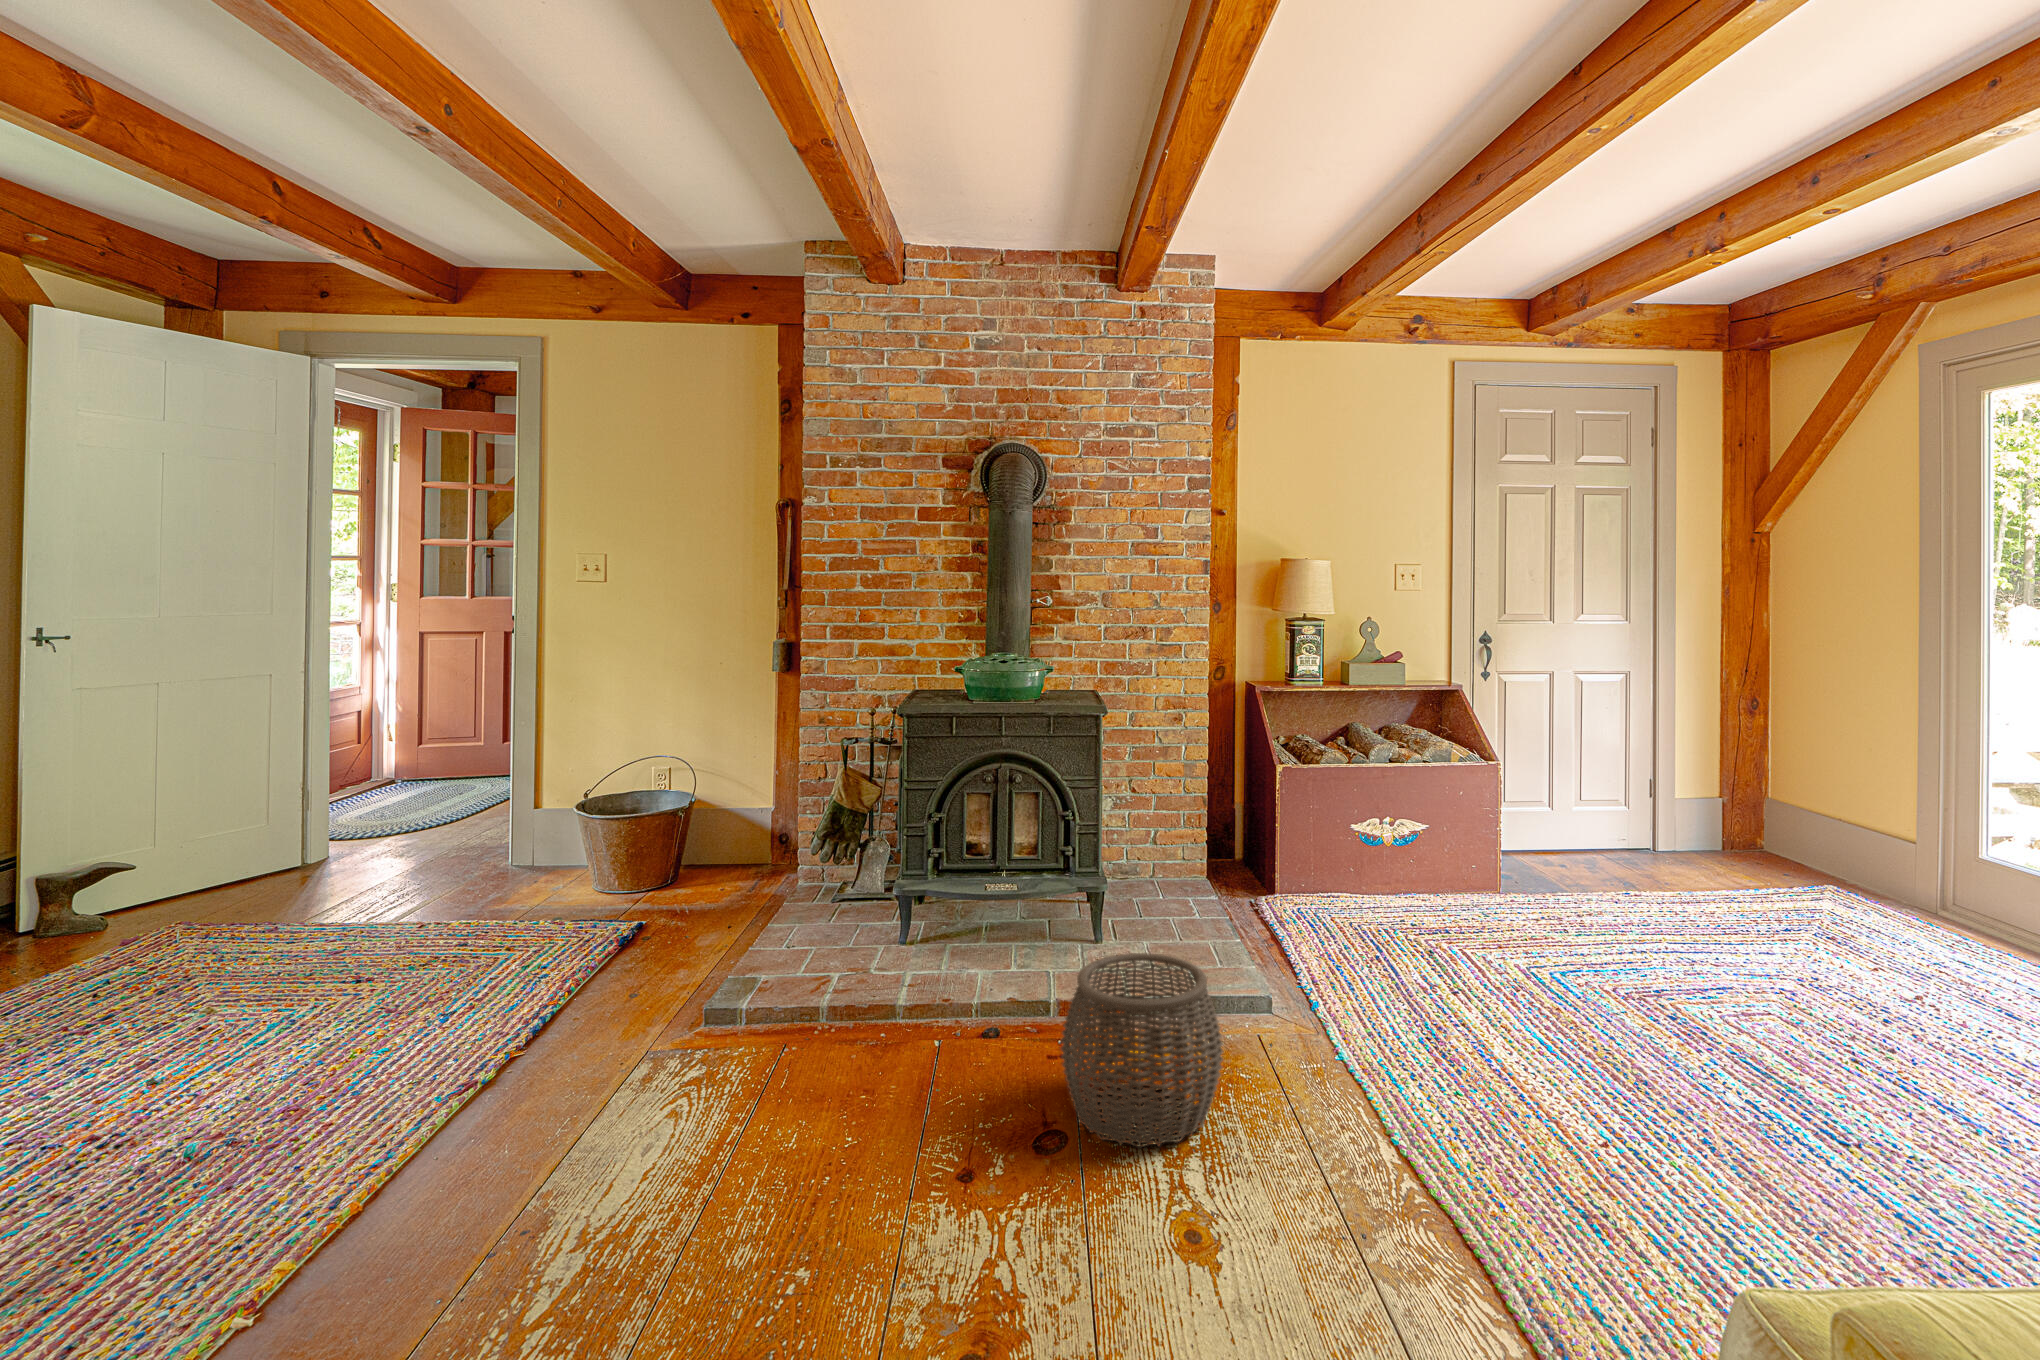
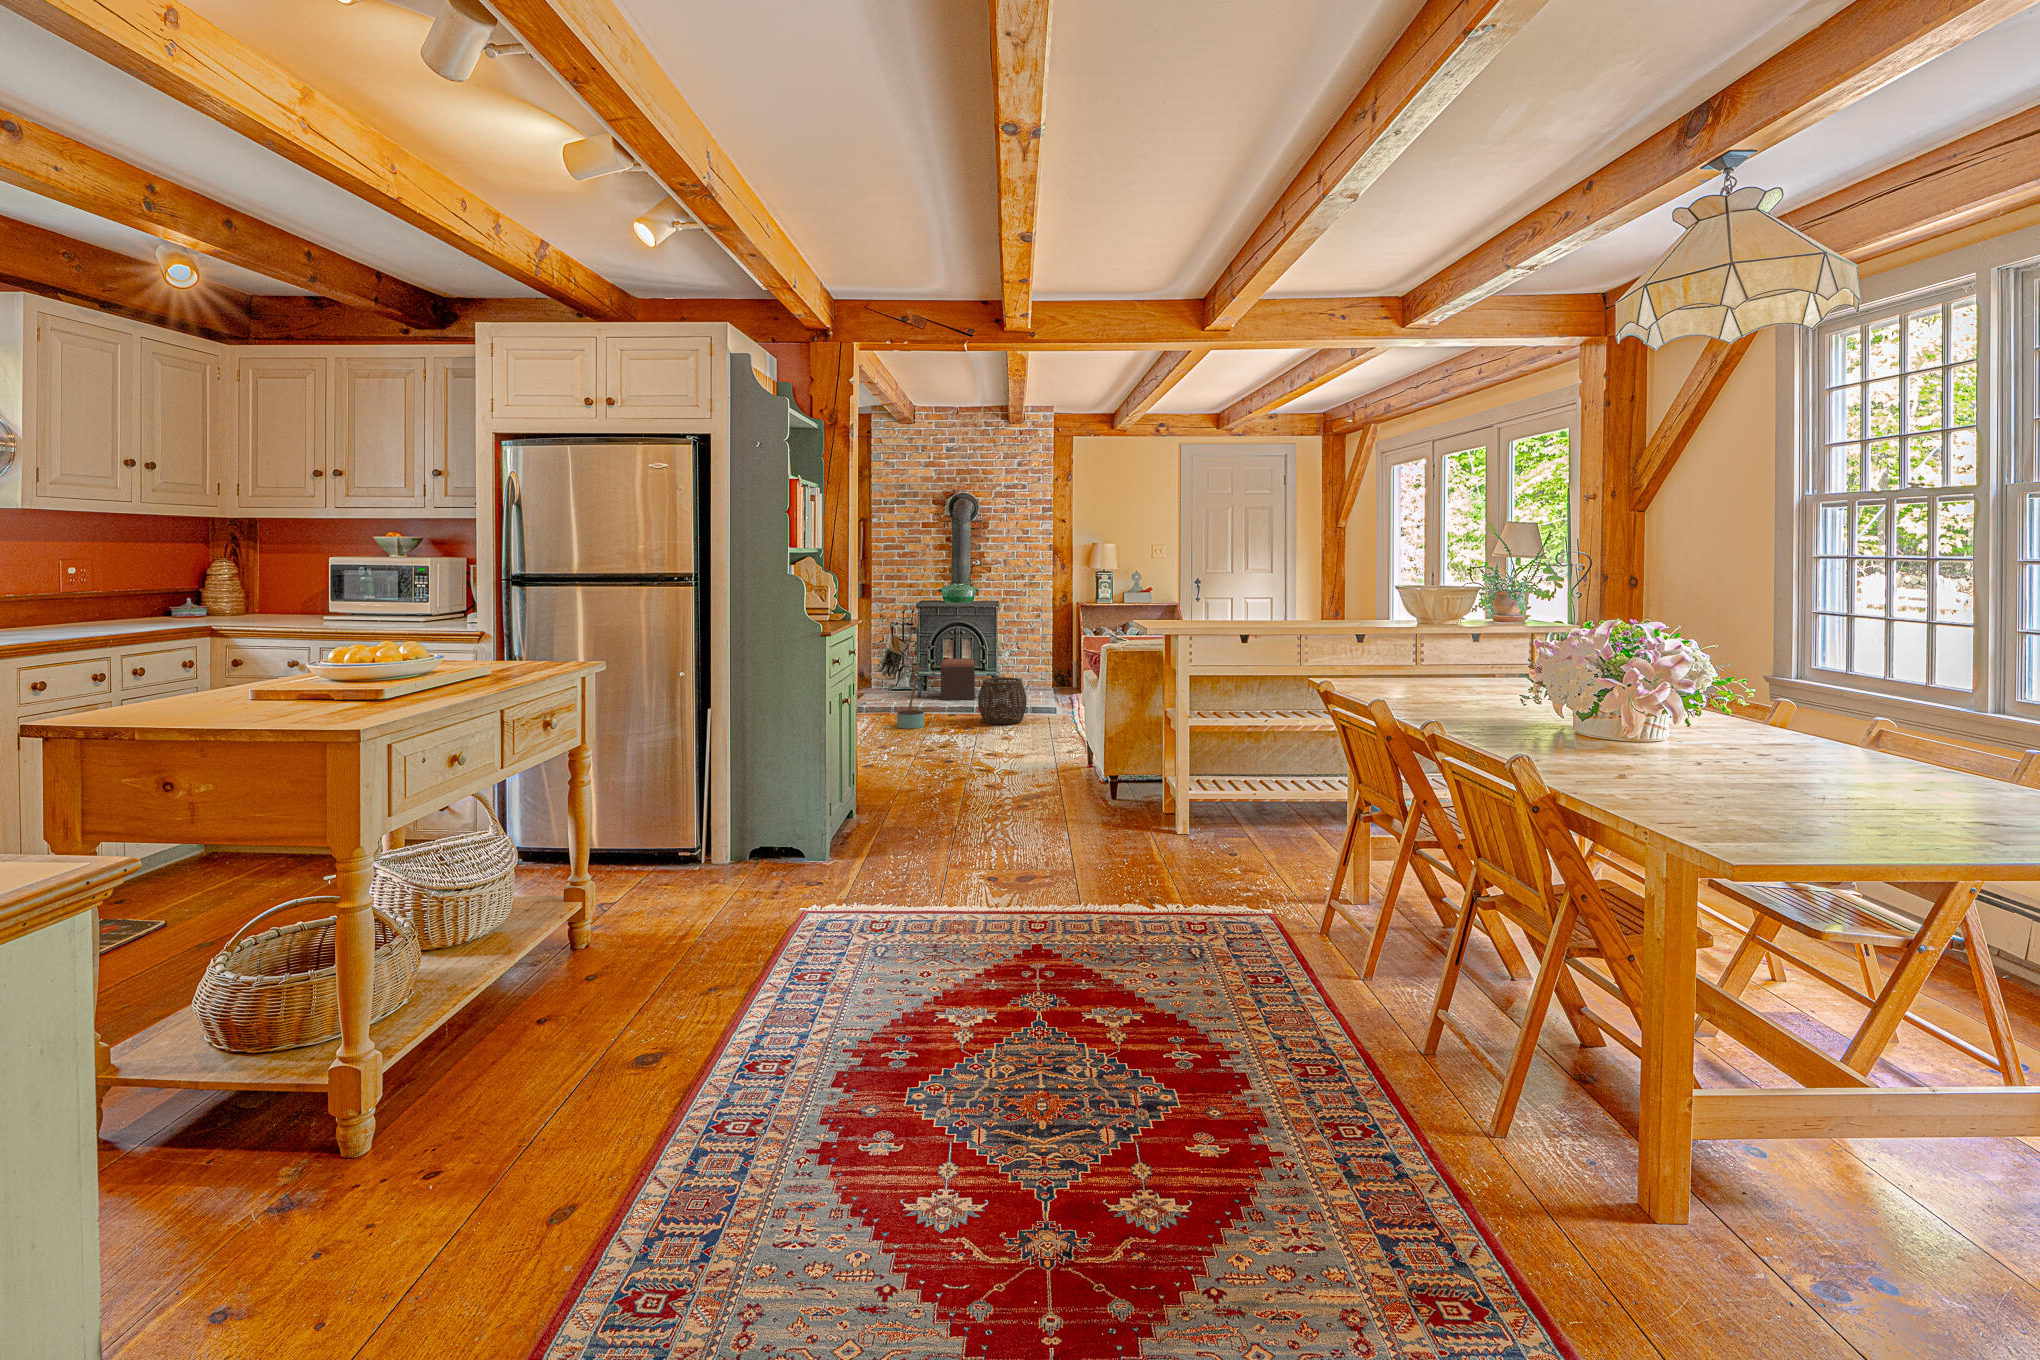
footstool: none [953,830,1039,946] -> present [941,659,975,700]
potted plant: none [733,850,924,1200] -> present [885,639,937,729]

